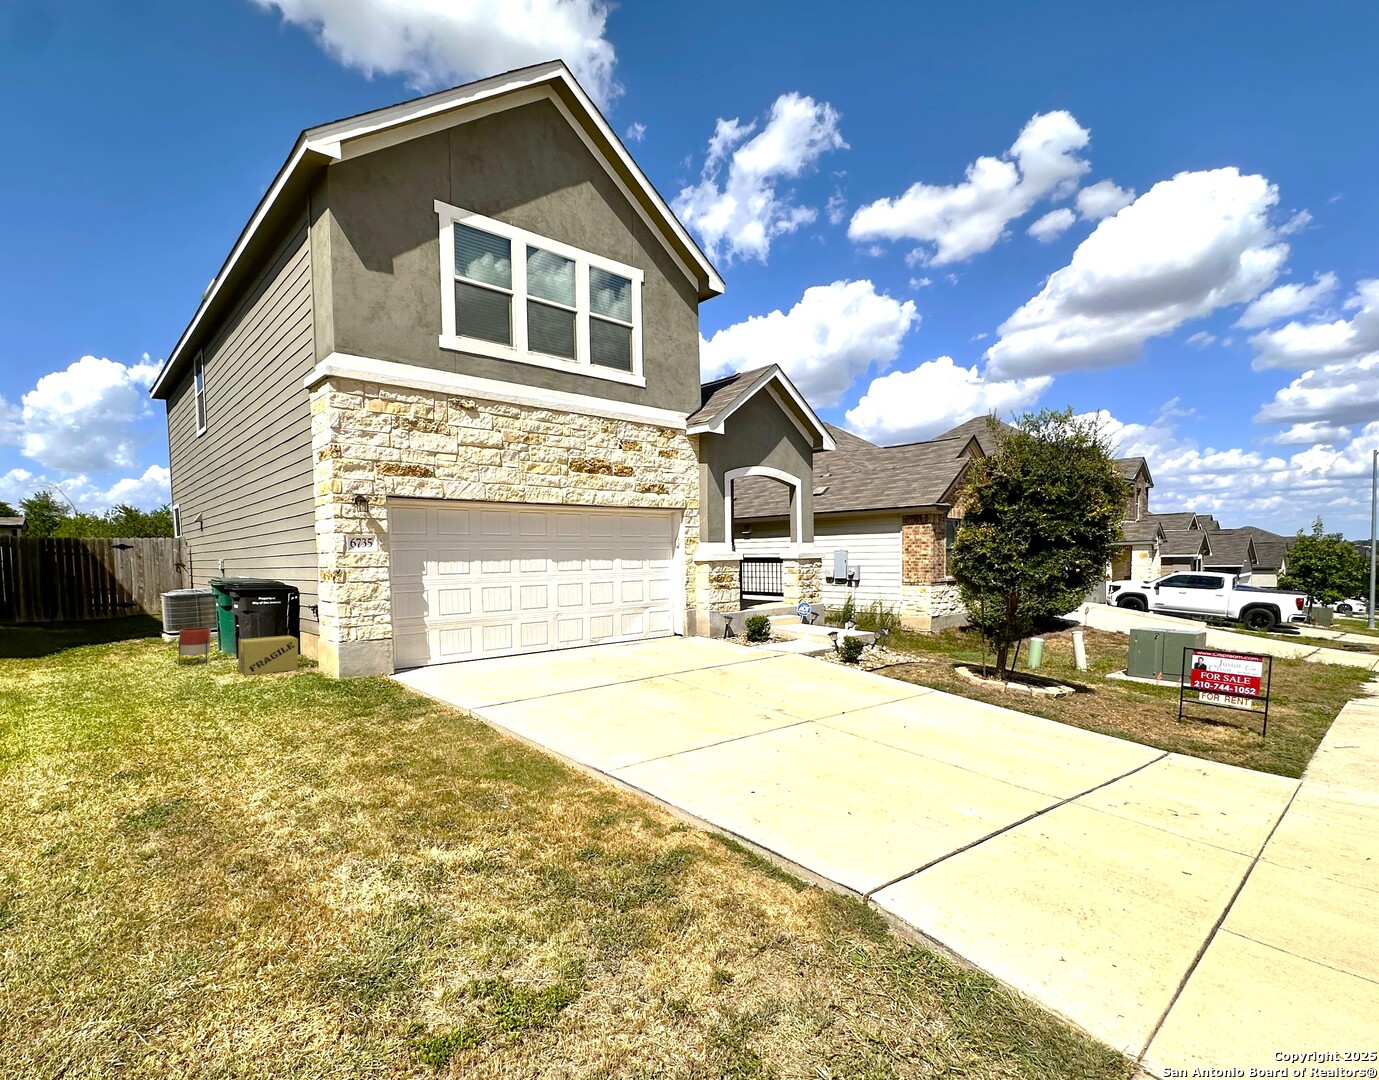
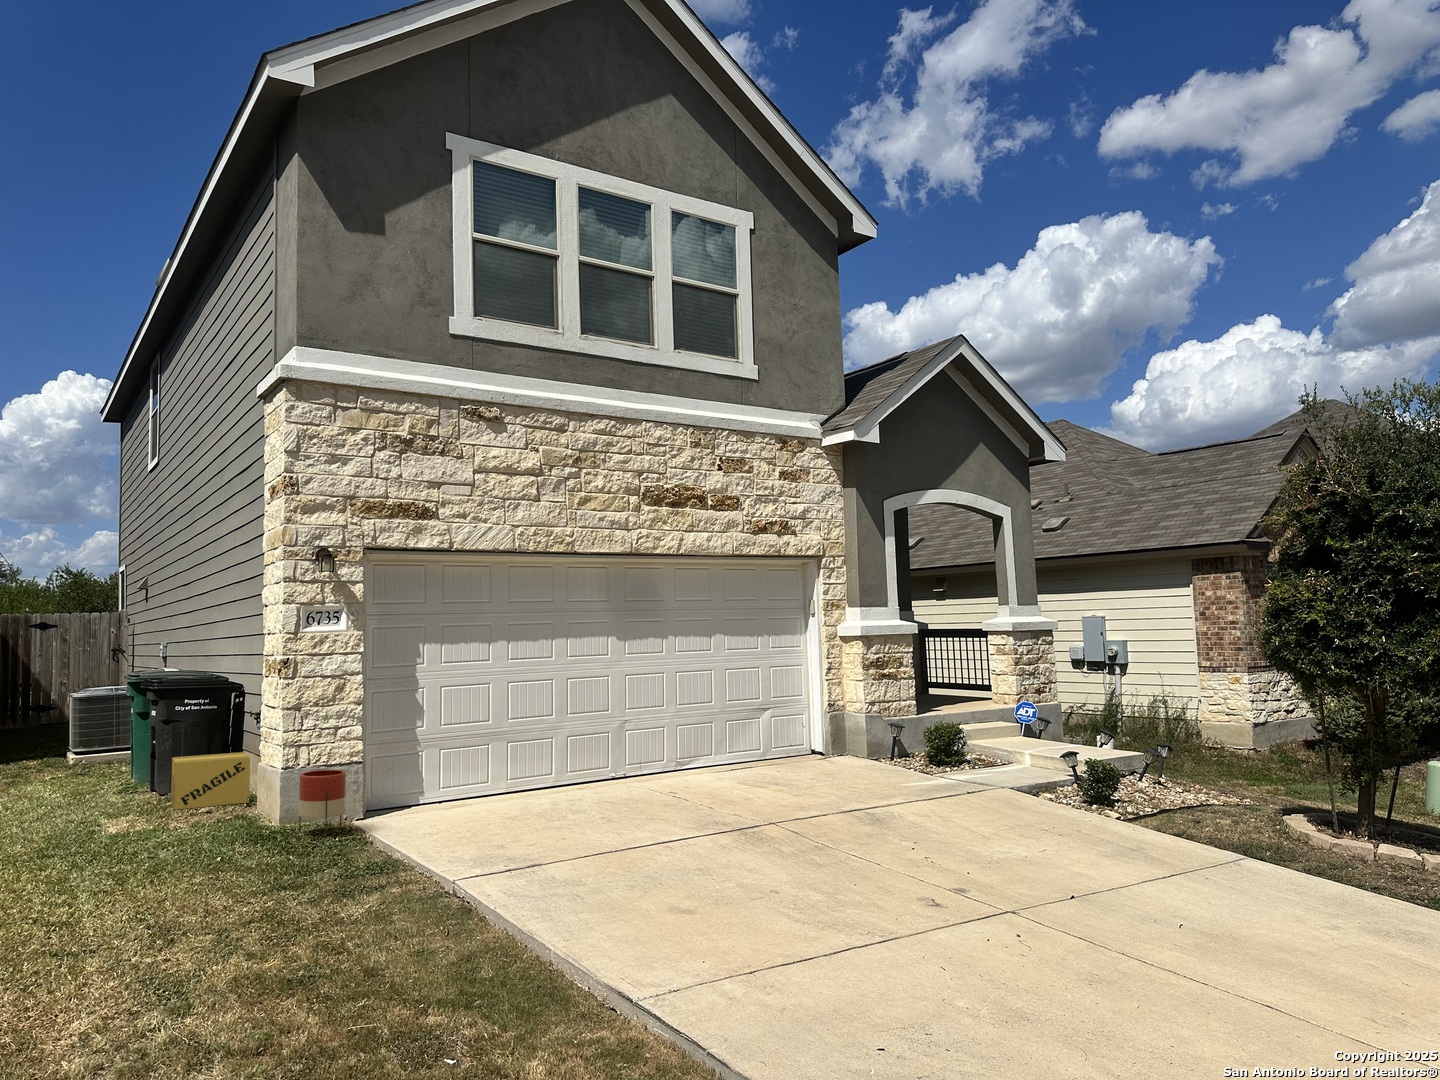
planter: present [179,627,211,665] -> present [299,770,346,837]

